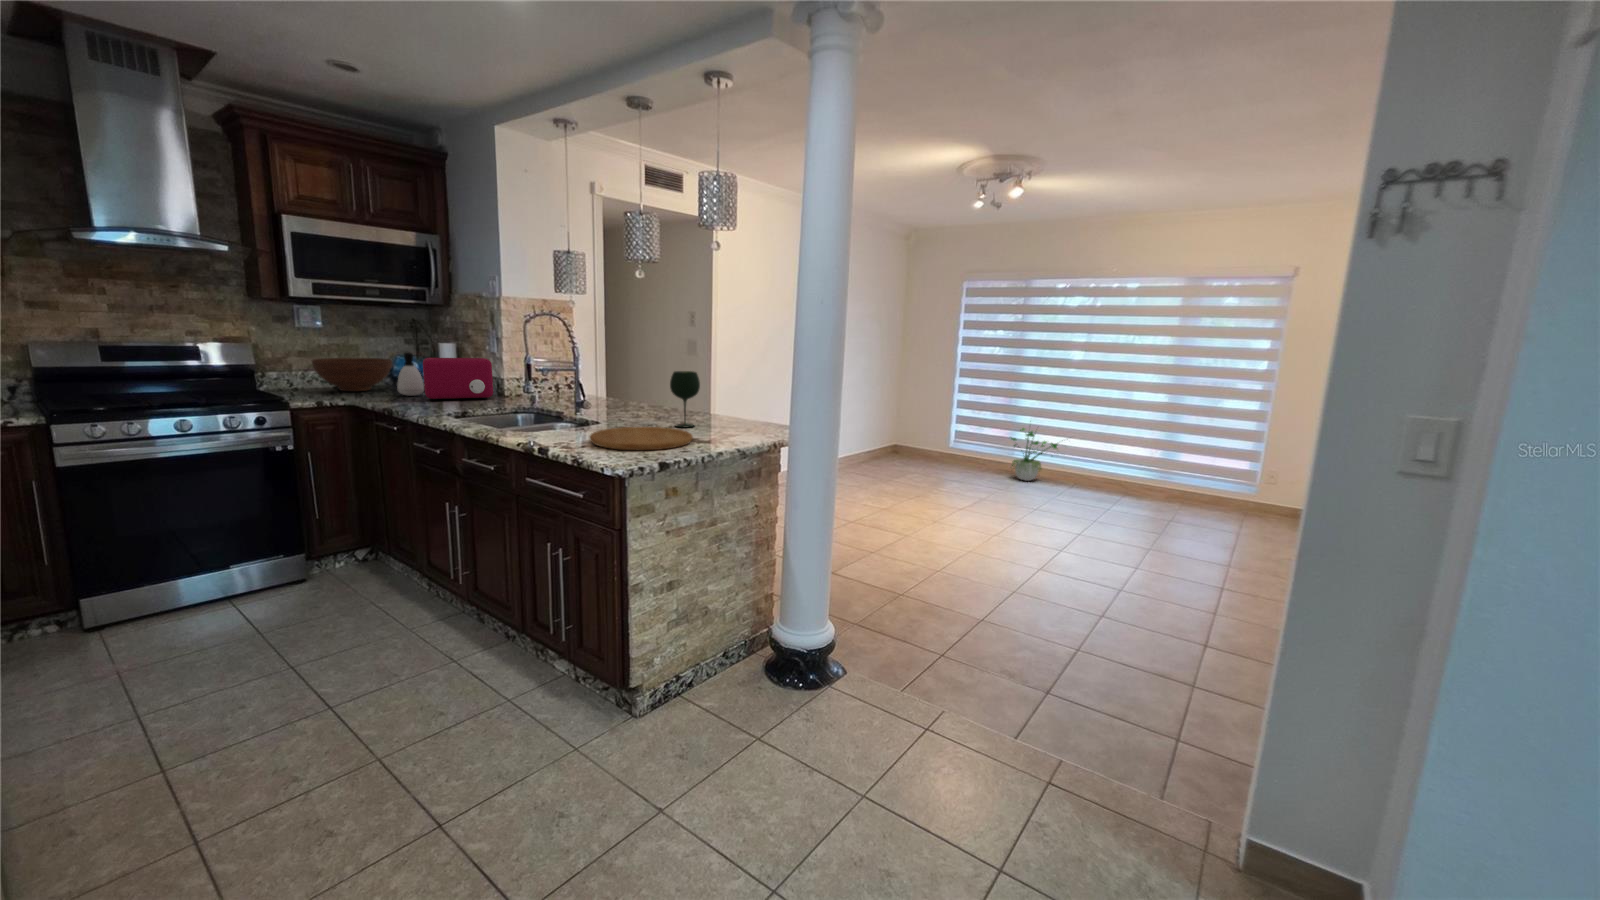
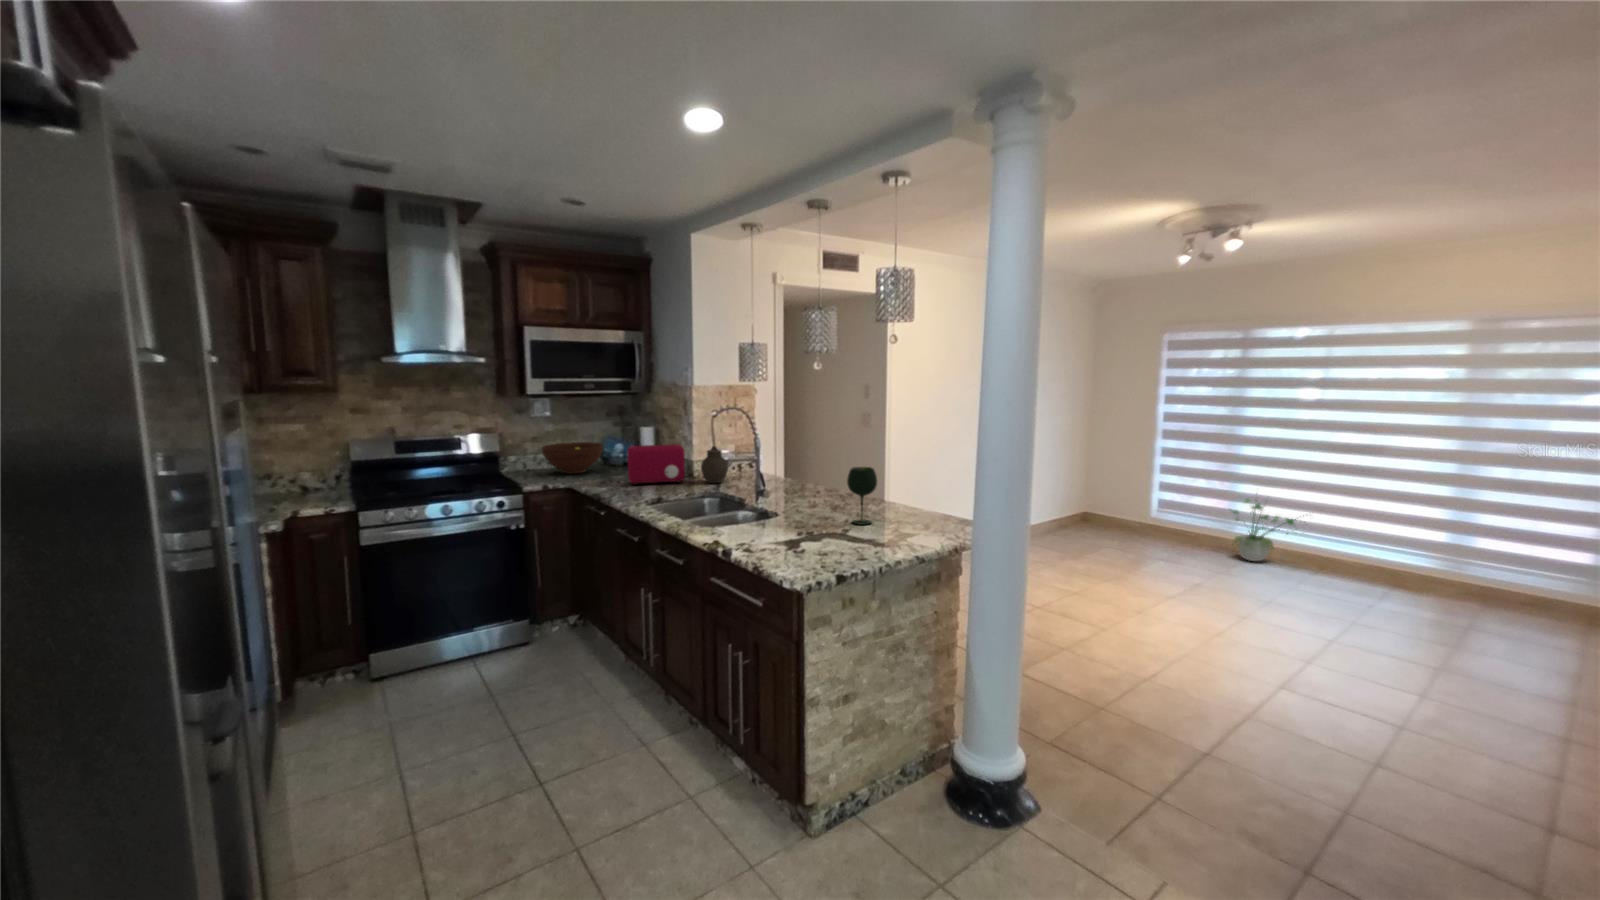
soap dispenser: present [397,352,424,396] -> none [607,440,628,479]
jar: none [511,360,542,400] -> present [701,446,728,483]
cutting board: present [590,427,693,450] -> none [769,527,870,559]

